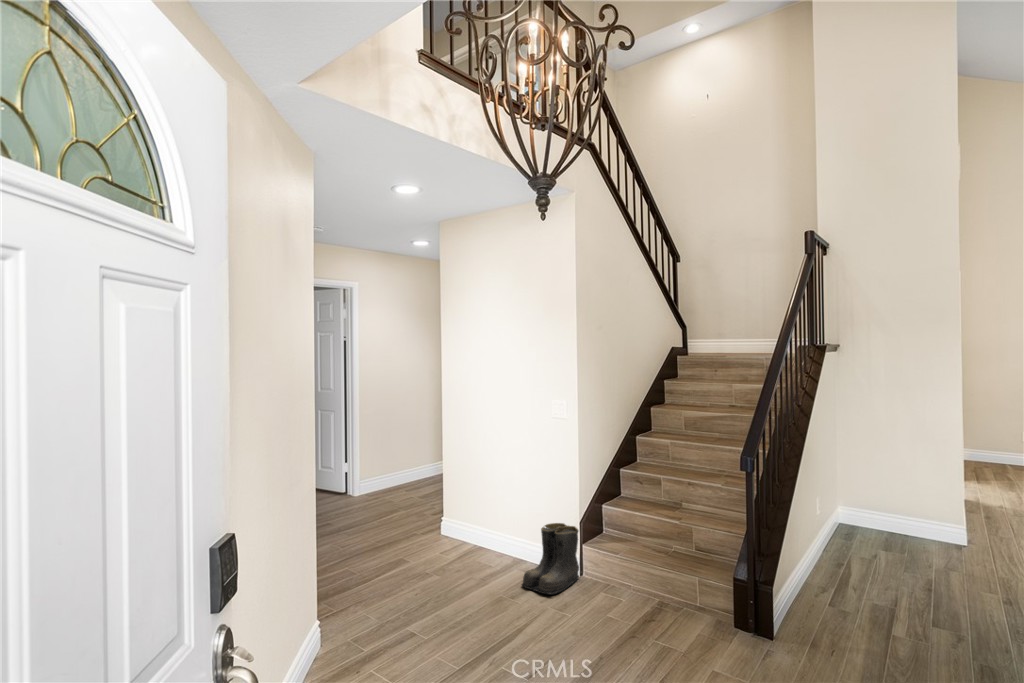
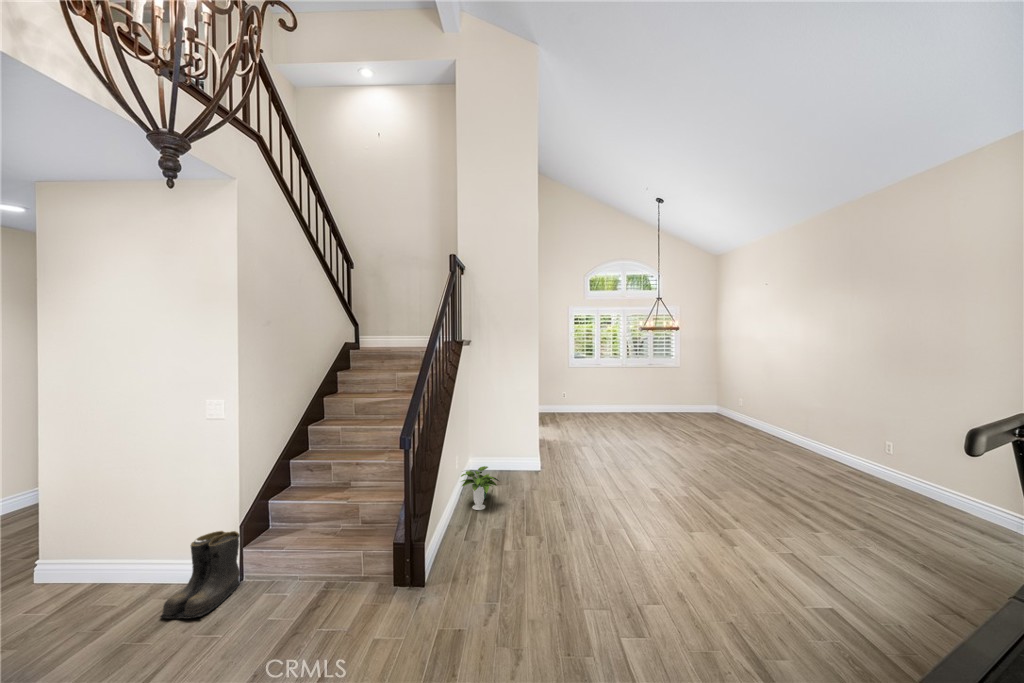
potted plant: none [823,517,890,575] -> present [461,466,499,510]

